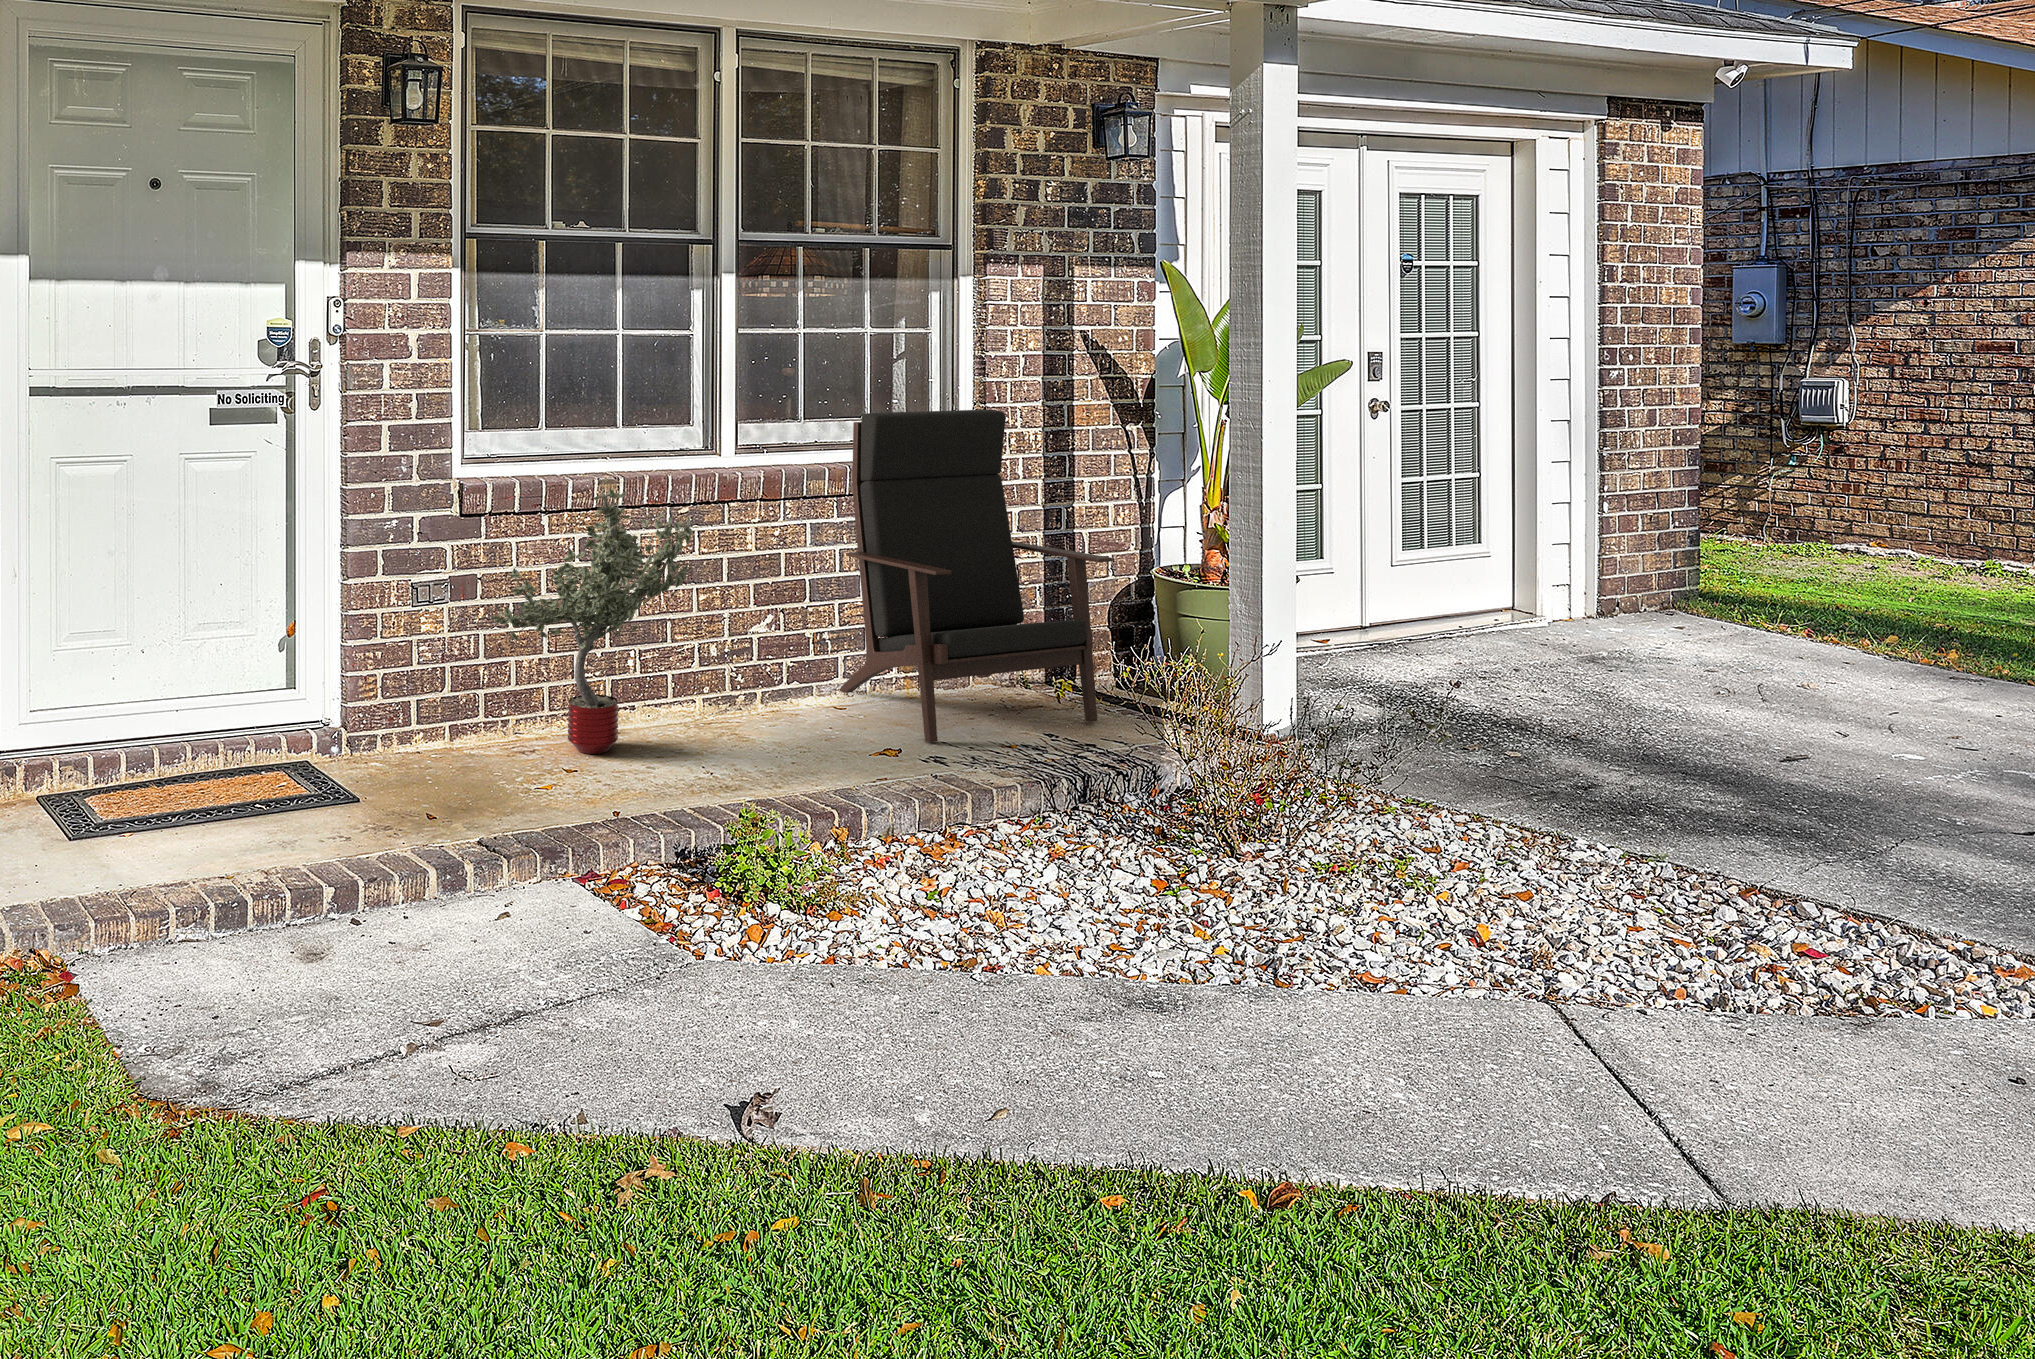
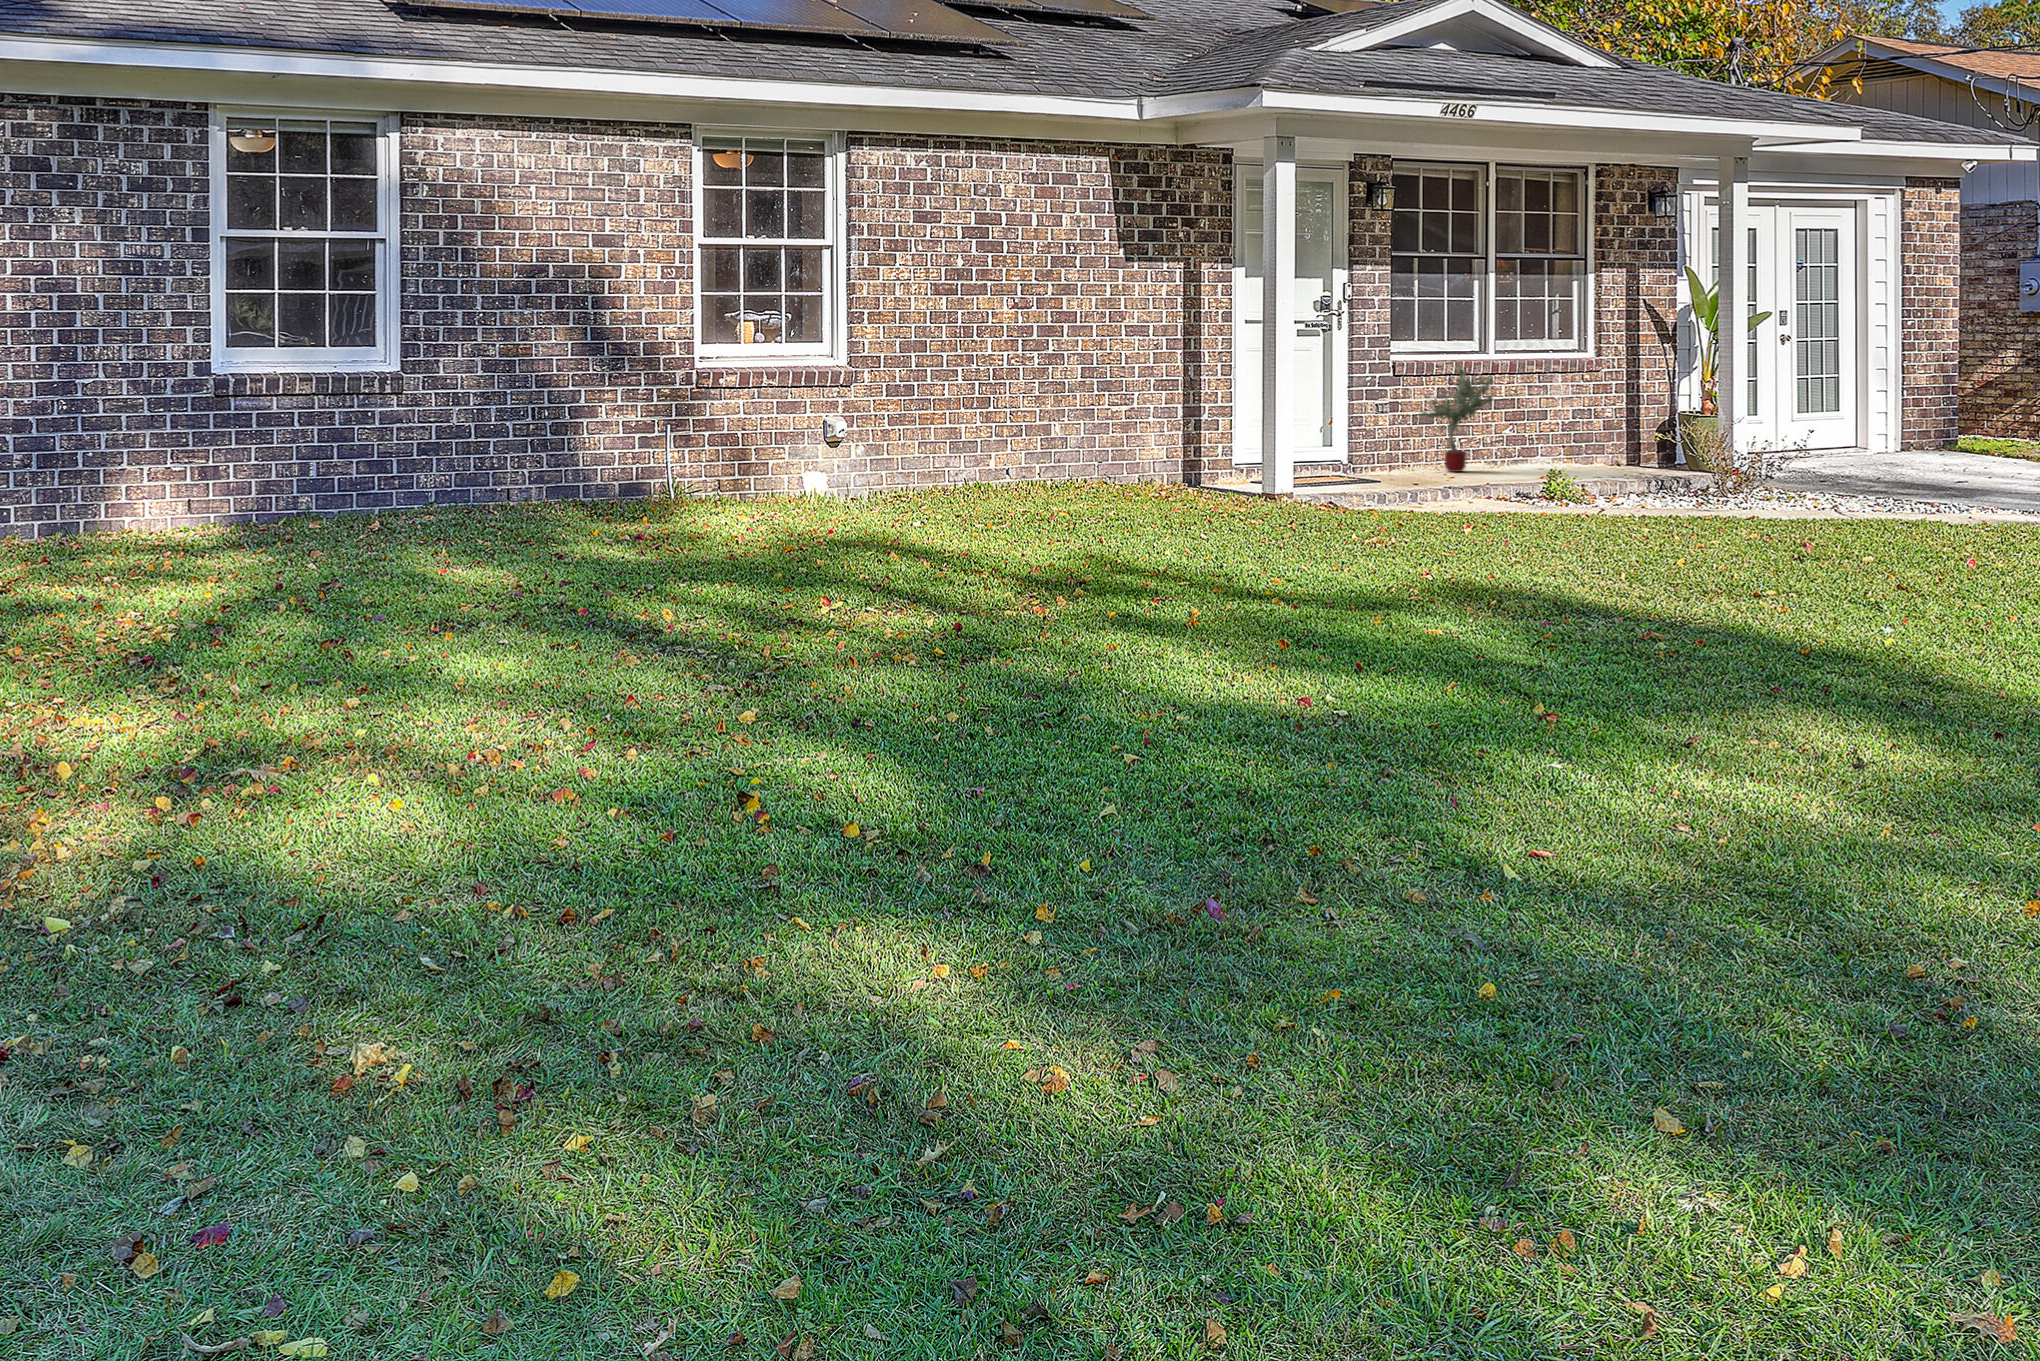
lounge chair: present [840,410,1113,742] -> none [1539,334,1668,471]

